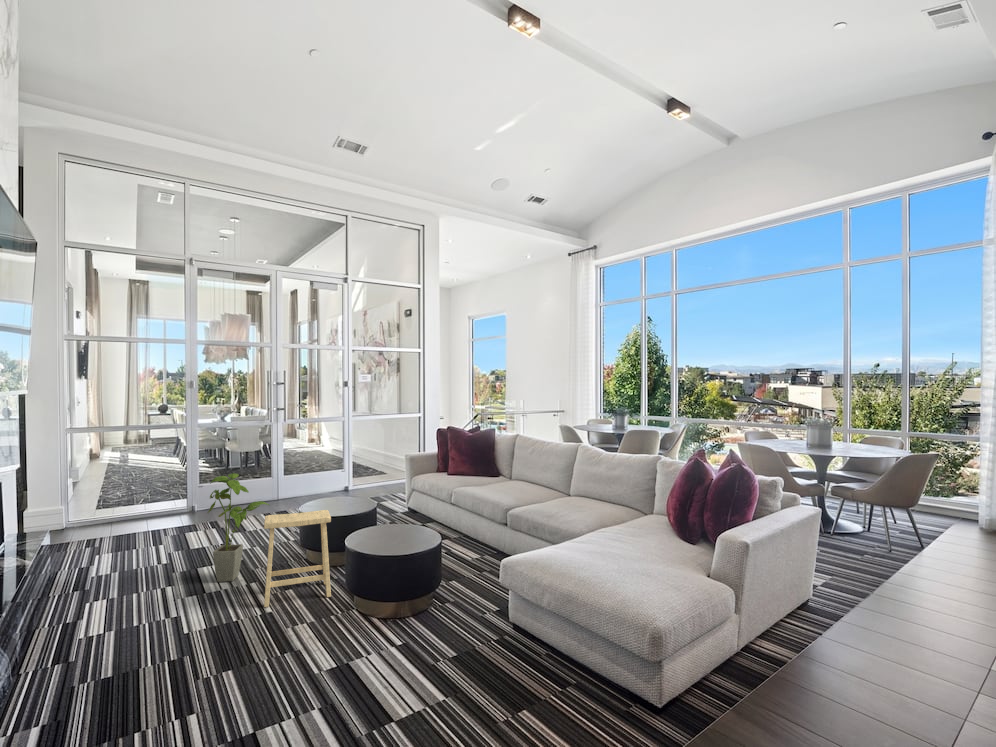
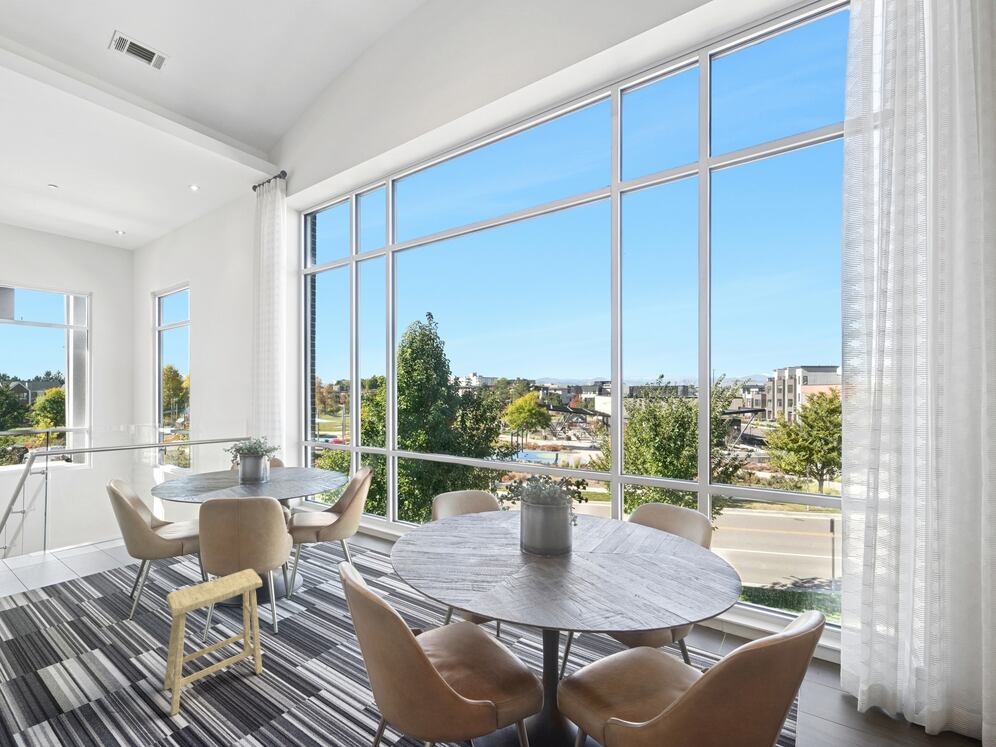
house plant: present [208,473,269,582] -> none [62,542,163,688]

